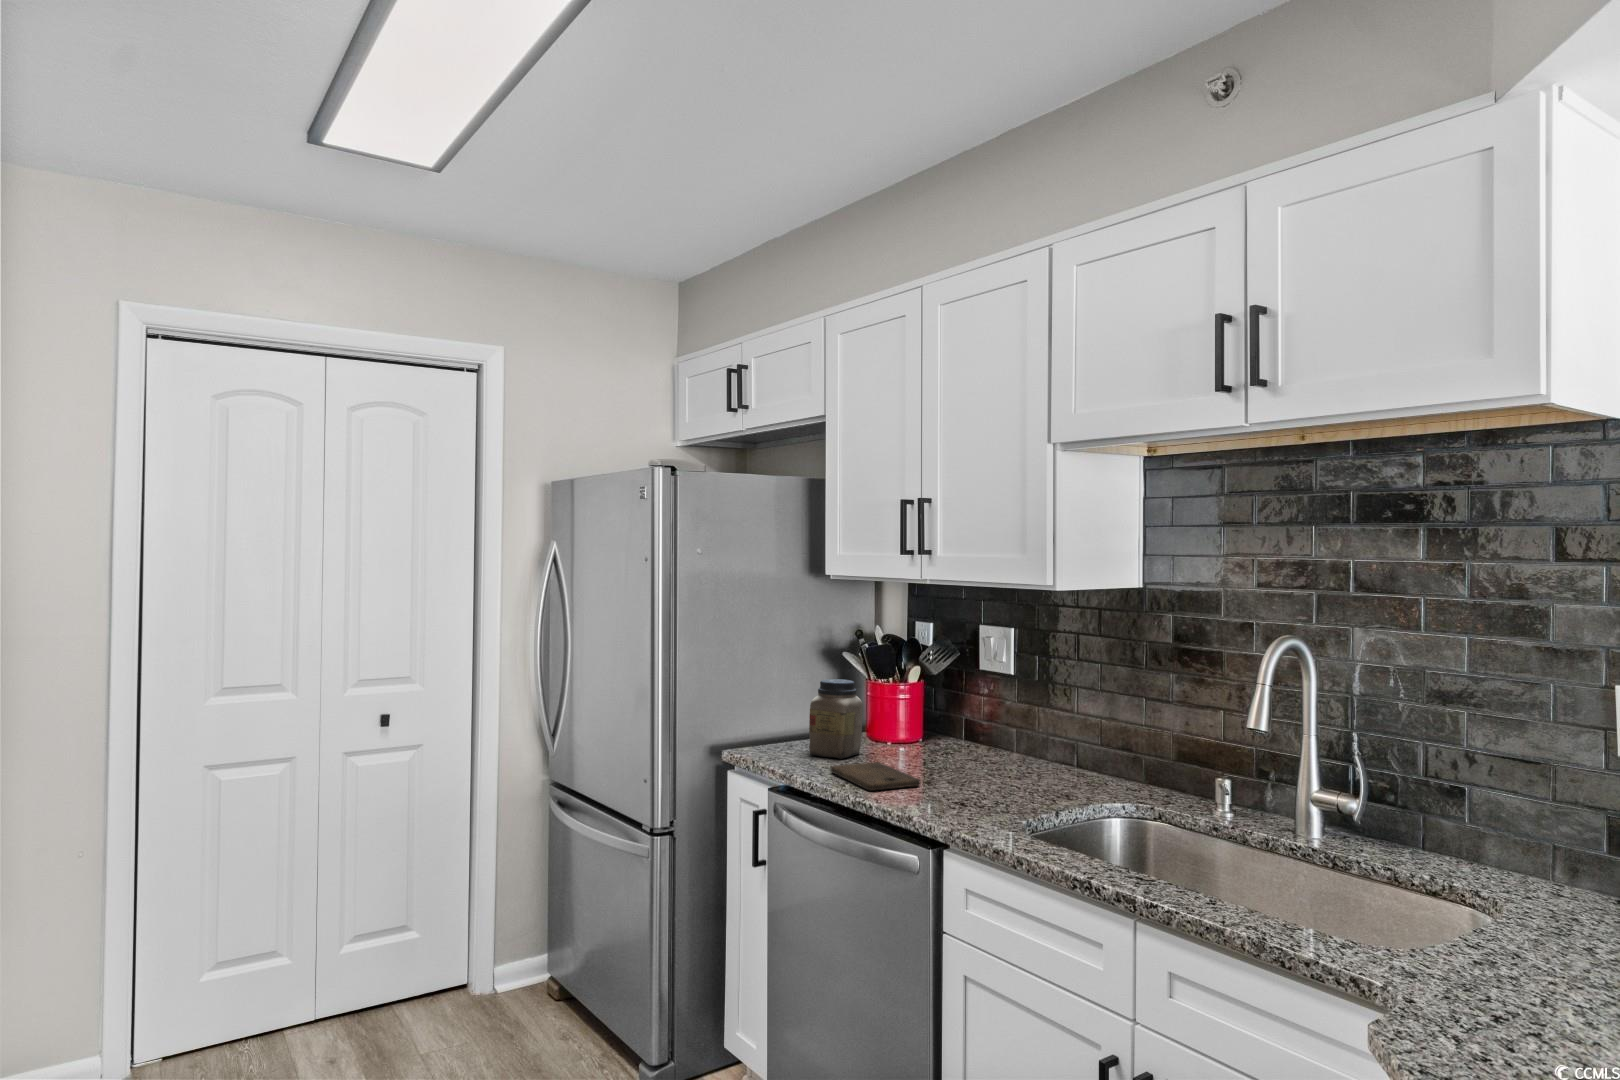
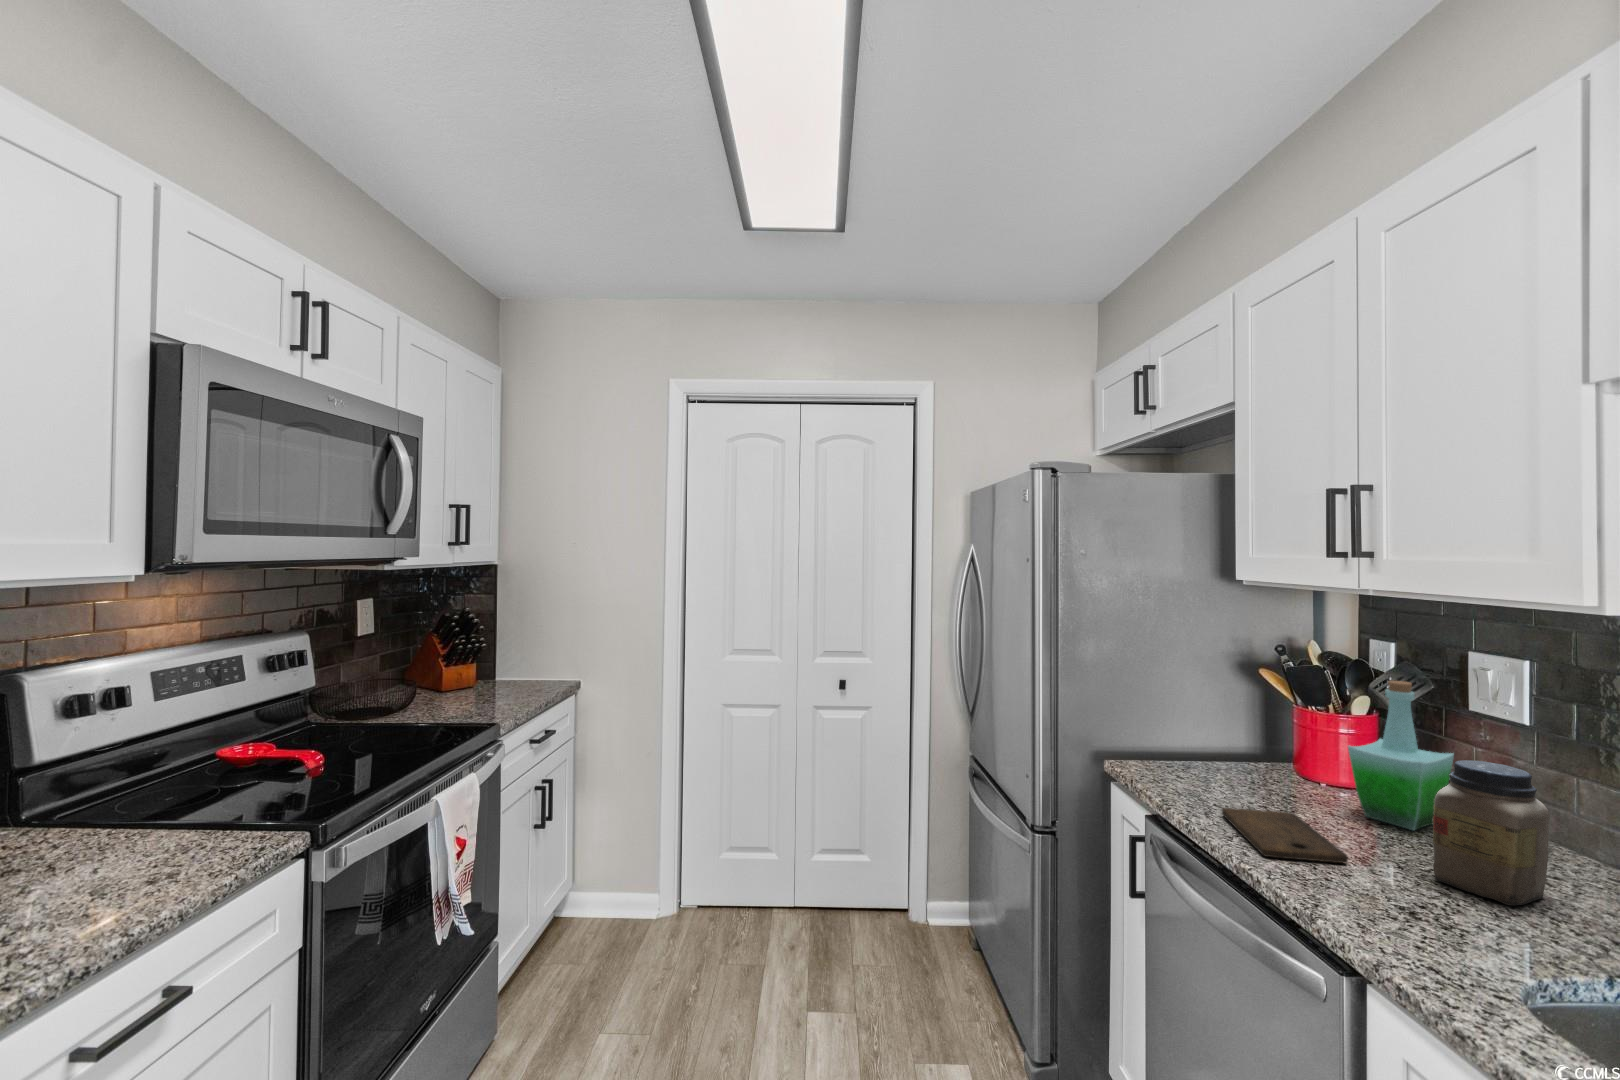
bottle: none [911,651,973,762] -> present [1348,681,1454,831]
jar: present [809,679,863,758] -> present [1433,760,1550,905]

